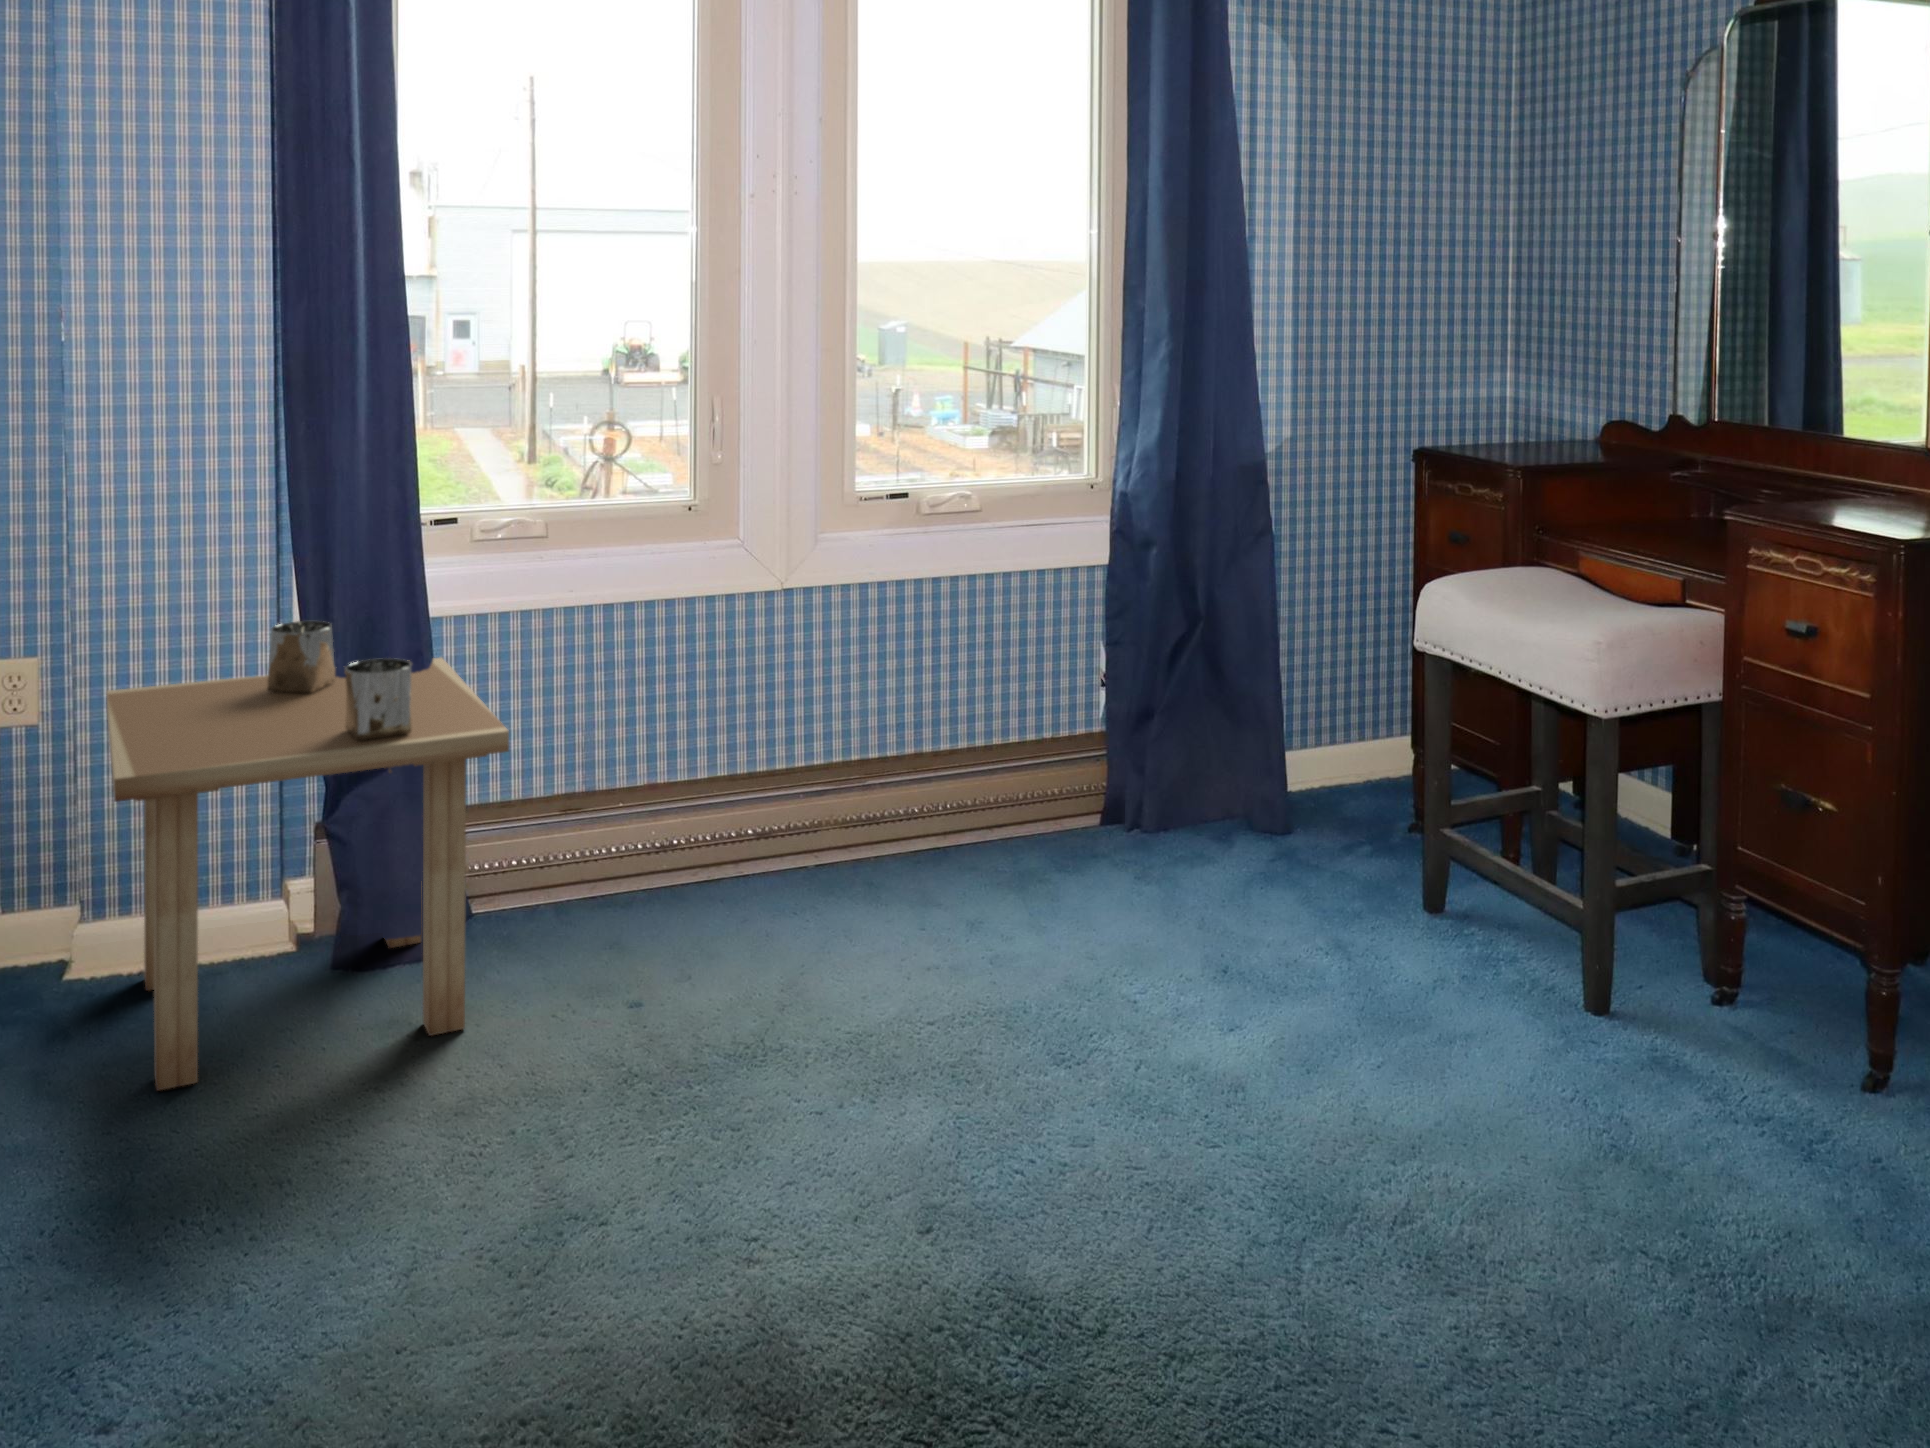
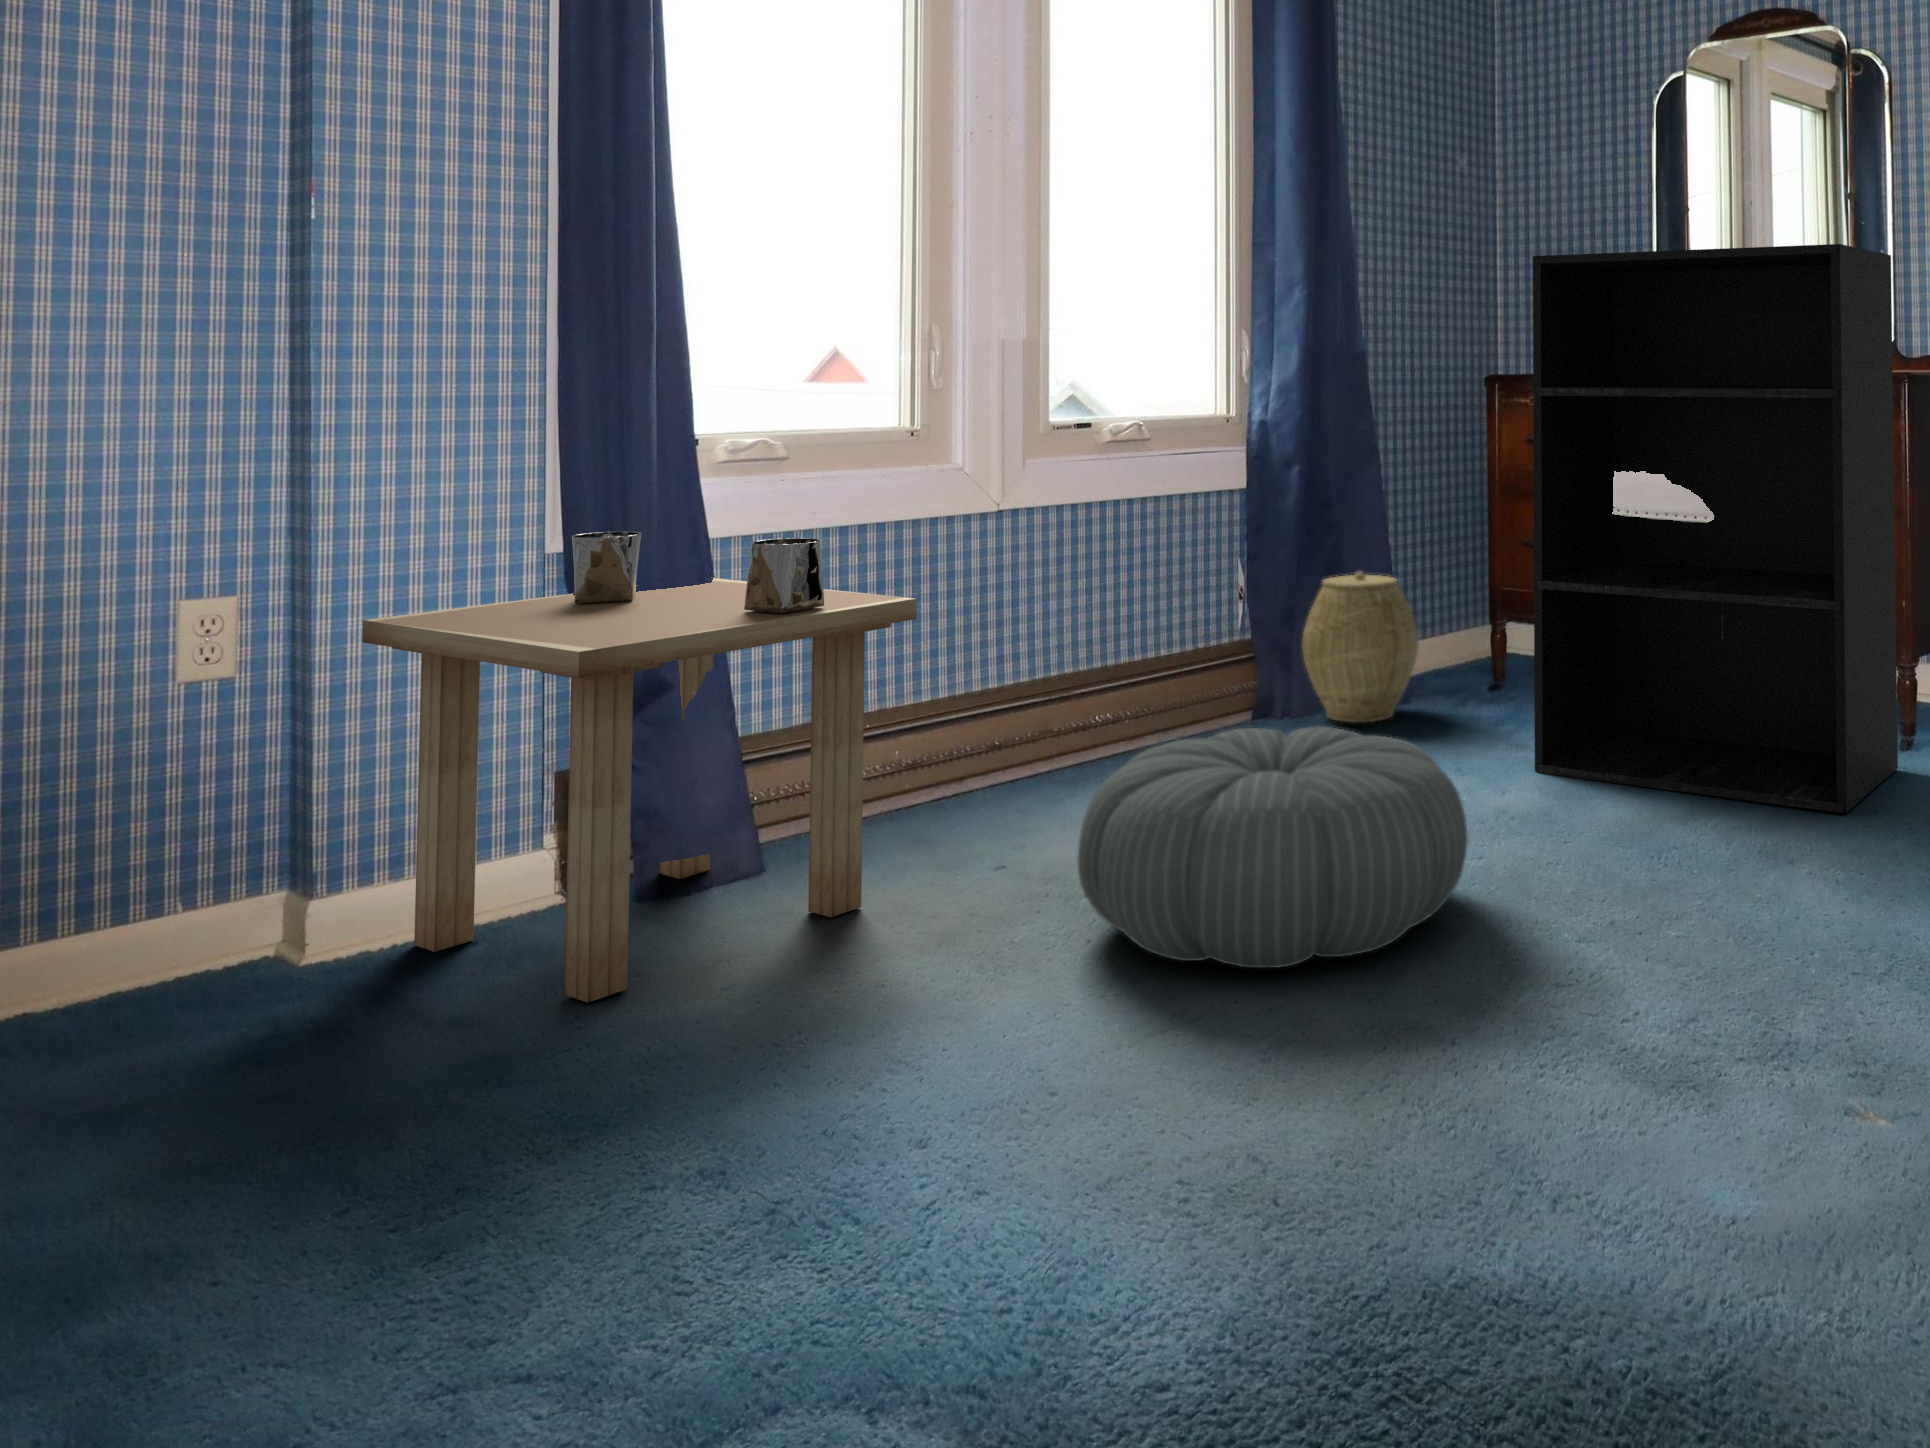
bookshelf: none [1309,344,1831,1187] -> present [1533,244,1898,813]
woven basket: none [1146,688,1284,870] -> present [1302,572,1419,723]
pouf: none [546,921,993,1255] -> present [1077,727,1468,968]

